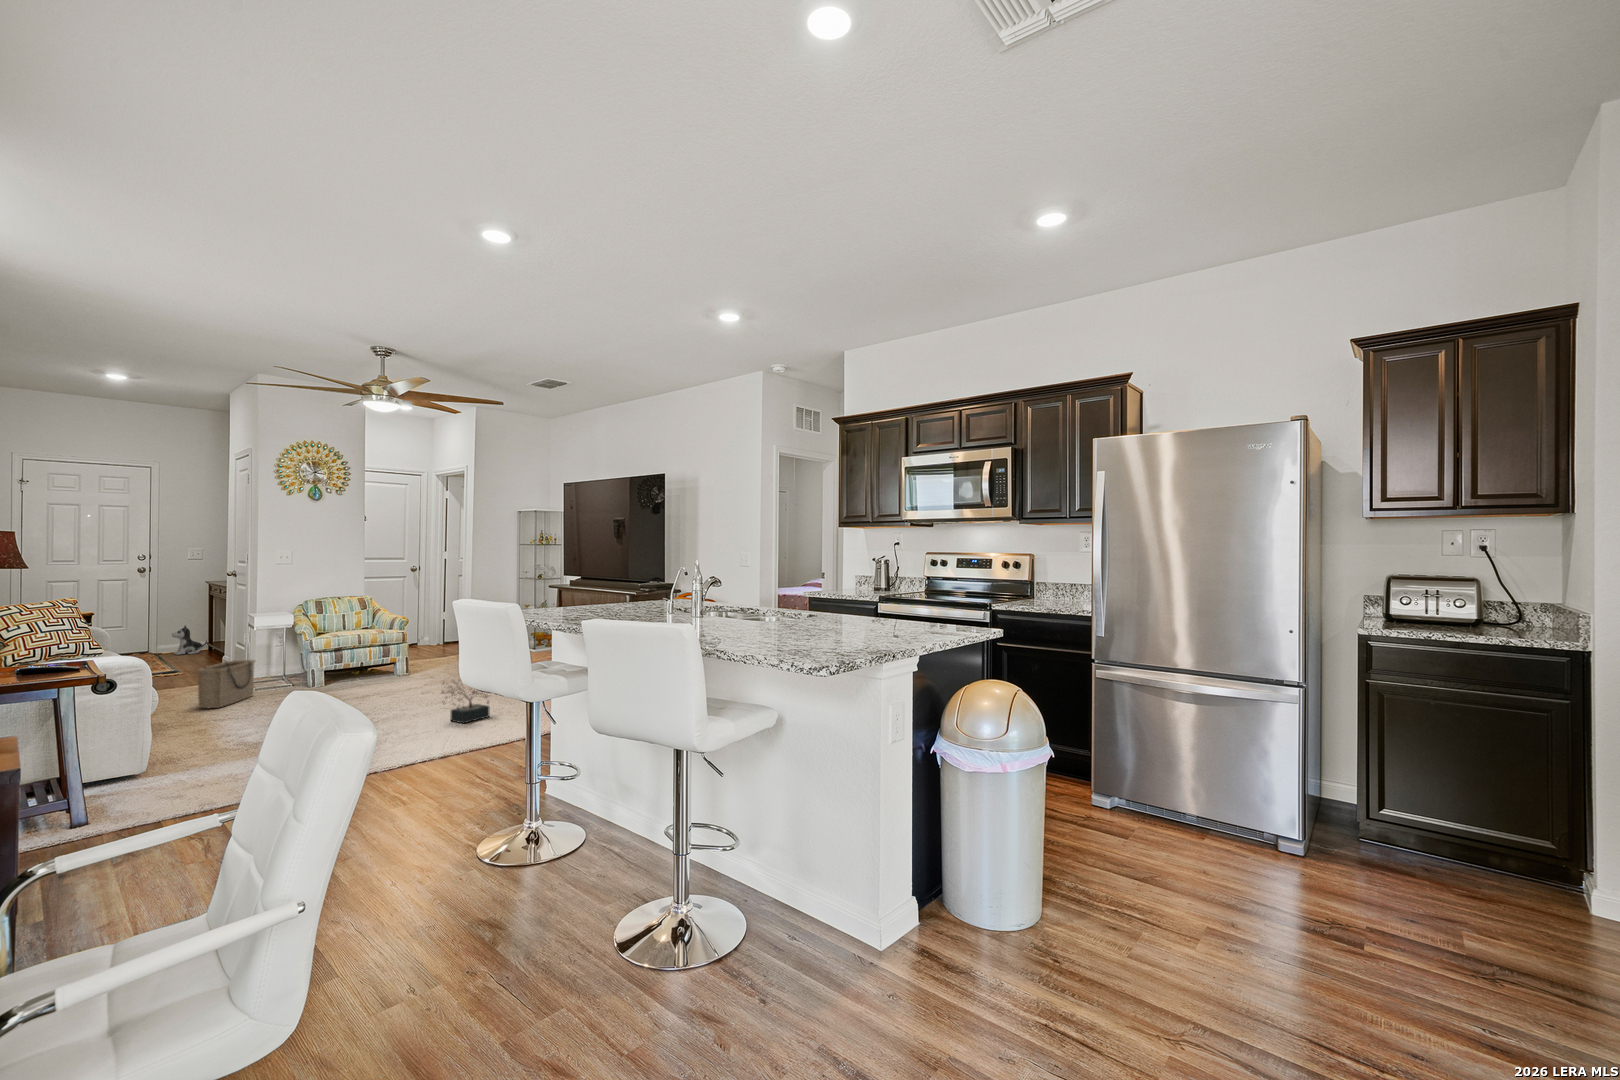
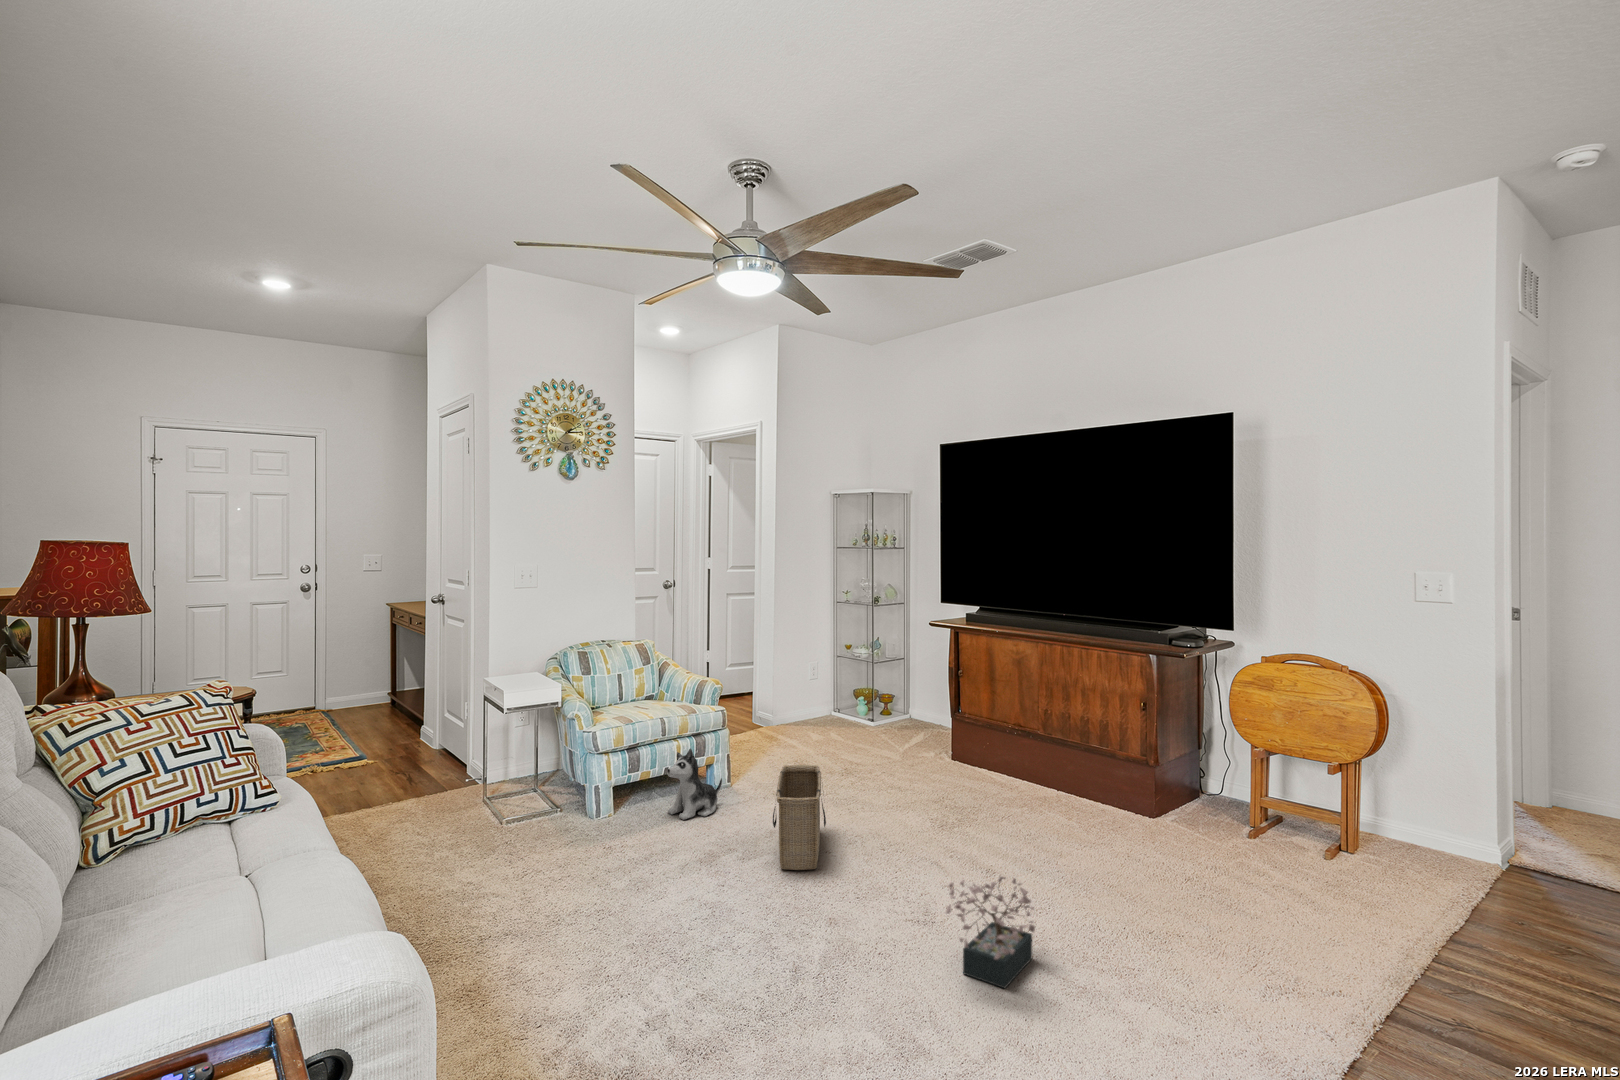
plush toy: present [172,625,207,655] -> present [667,749,722,820]
basket: present [197,660,256,708] -> present [773,765,826,870]

